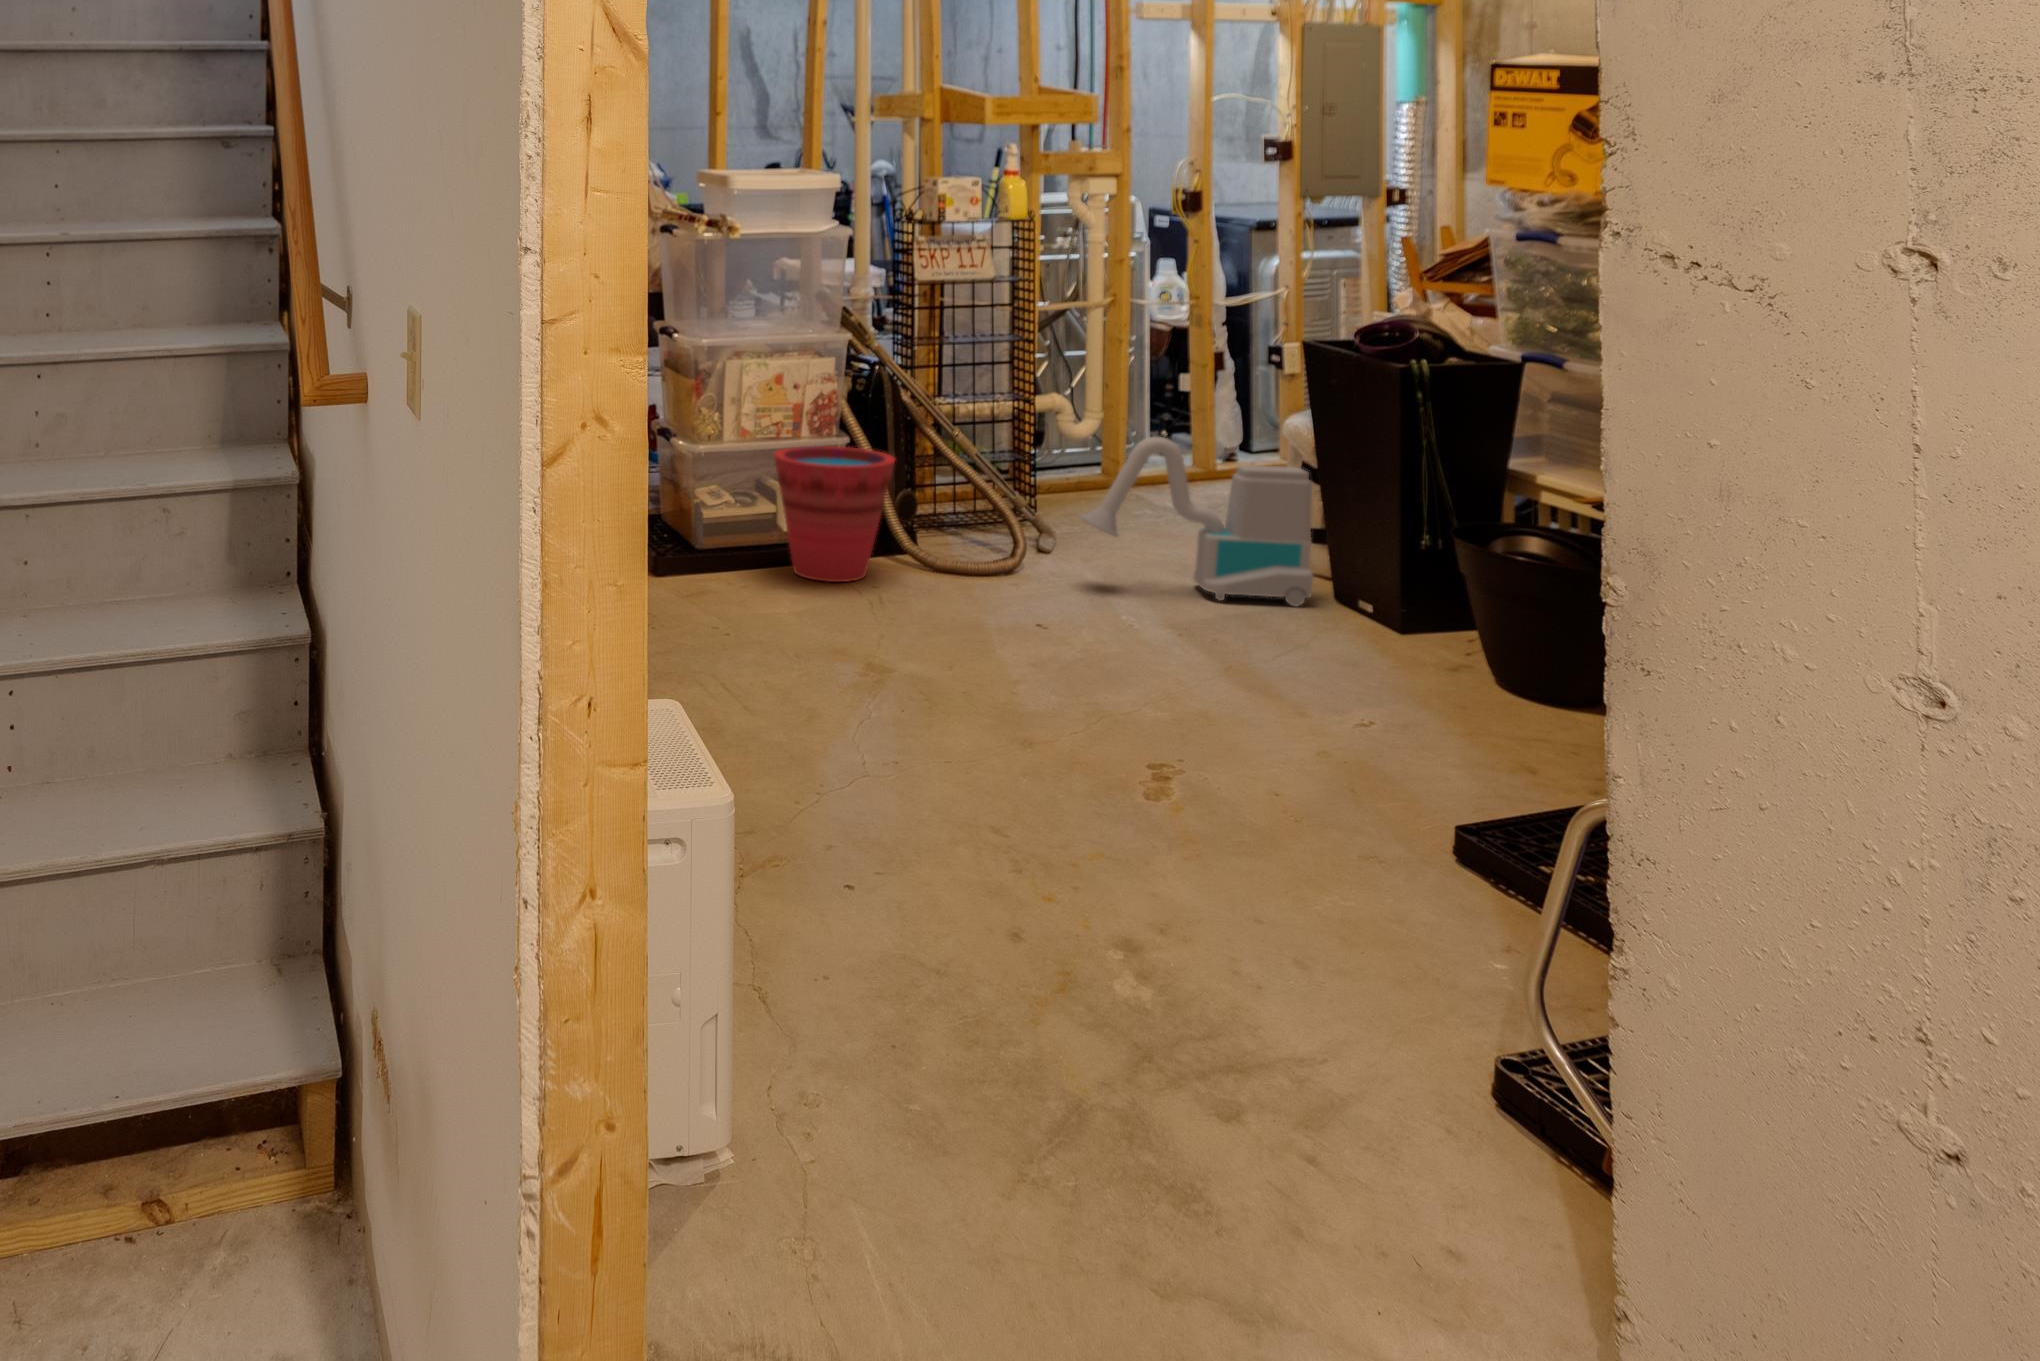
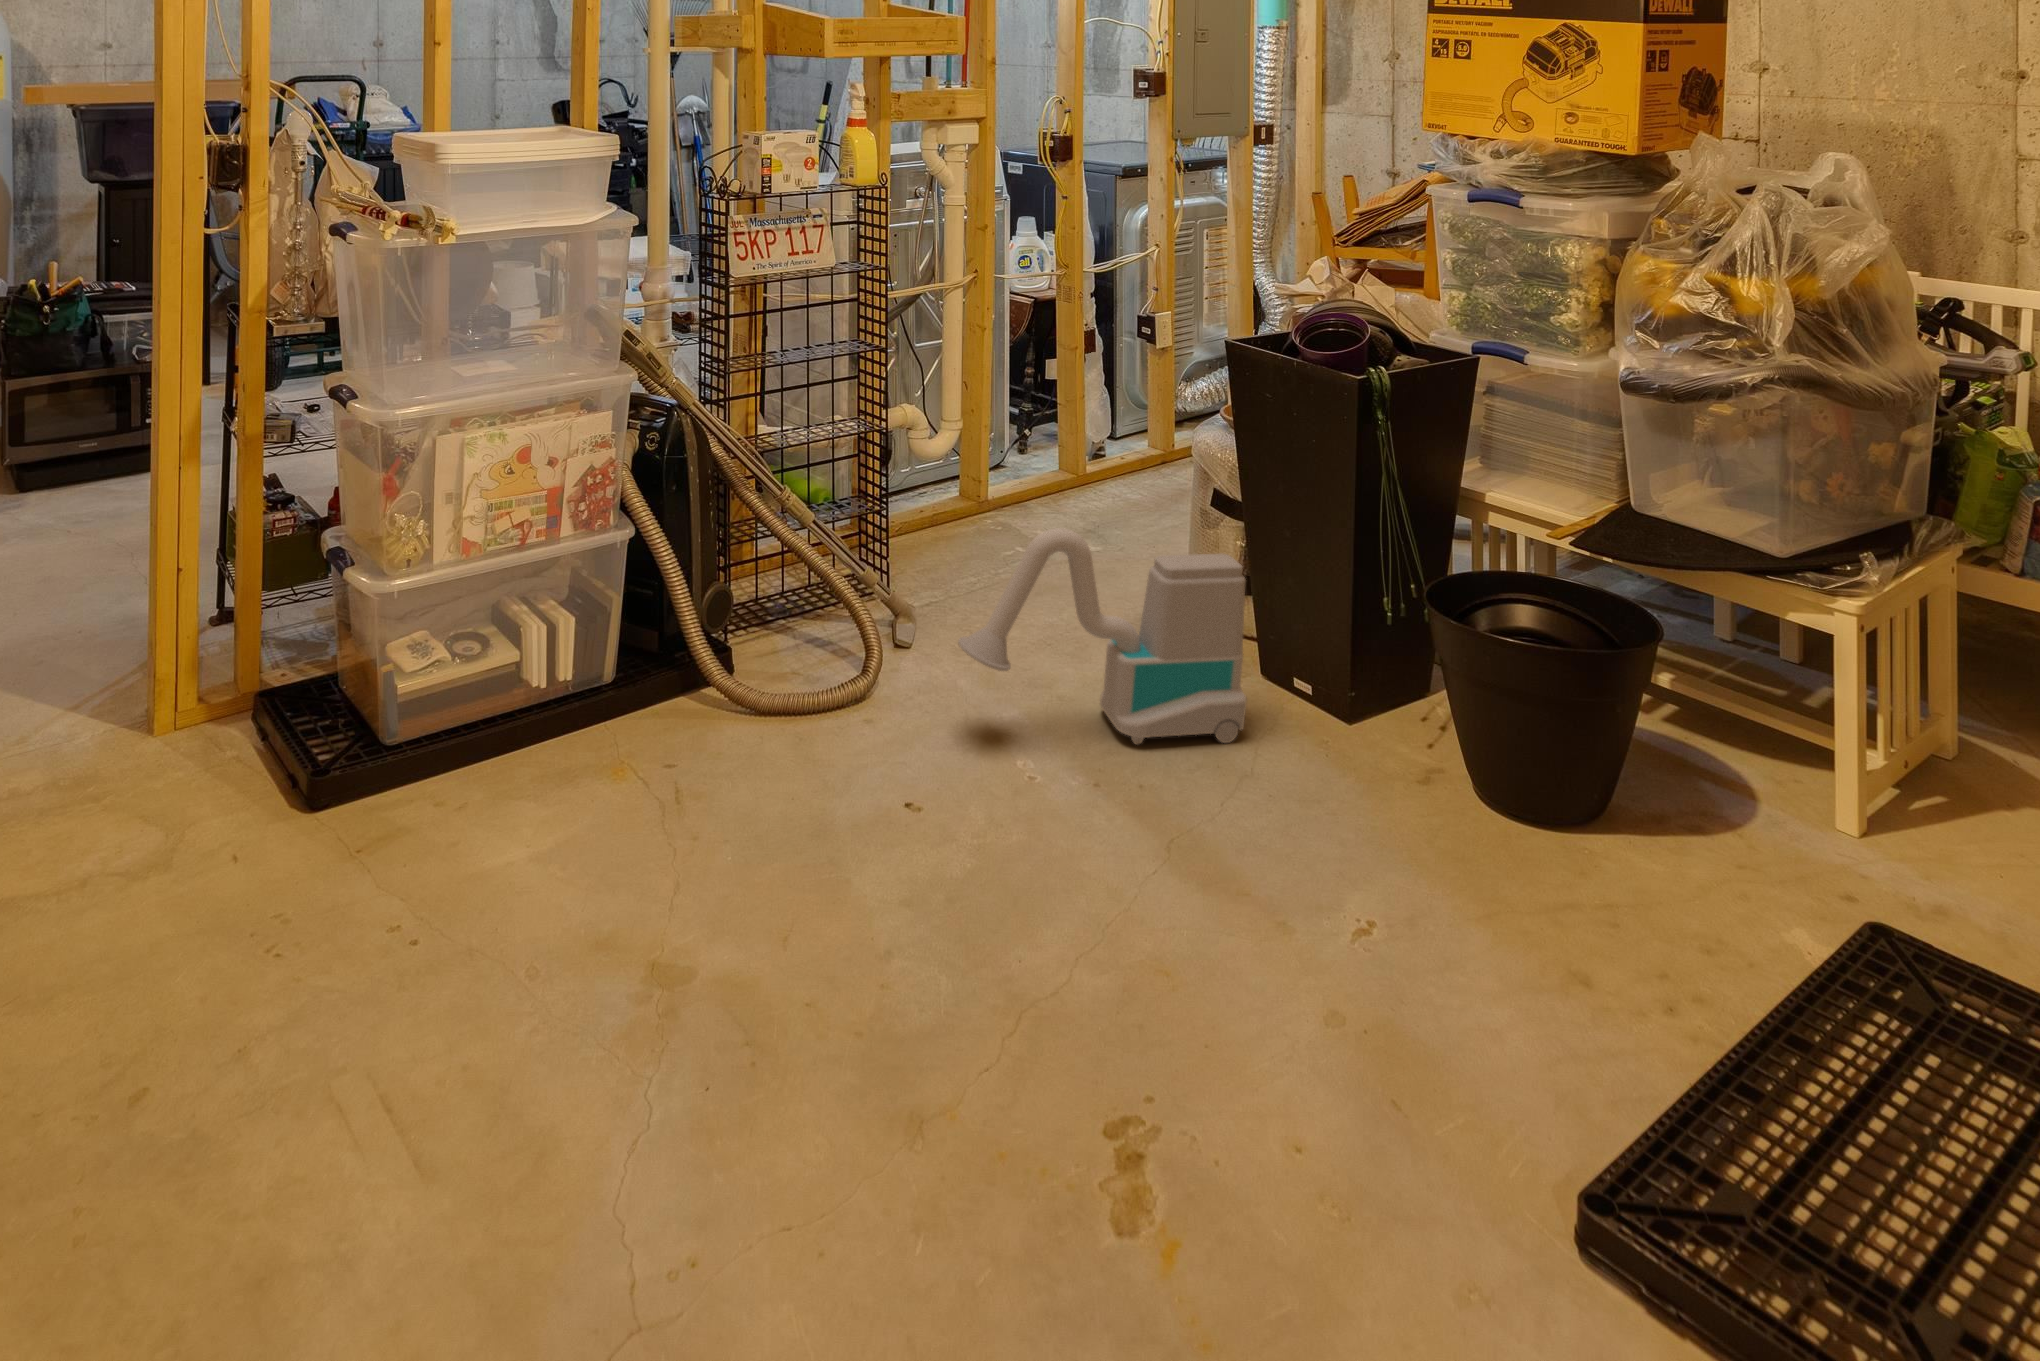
bucket: present [774,446,896,582] -> none [510,550,700,780]

